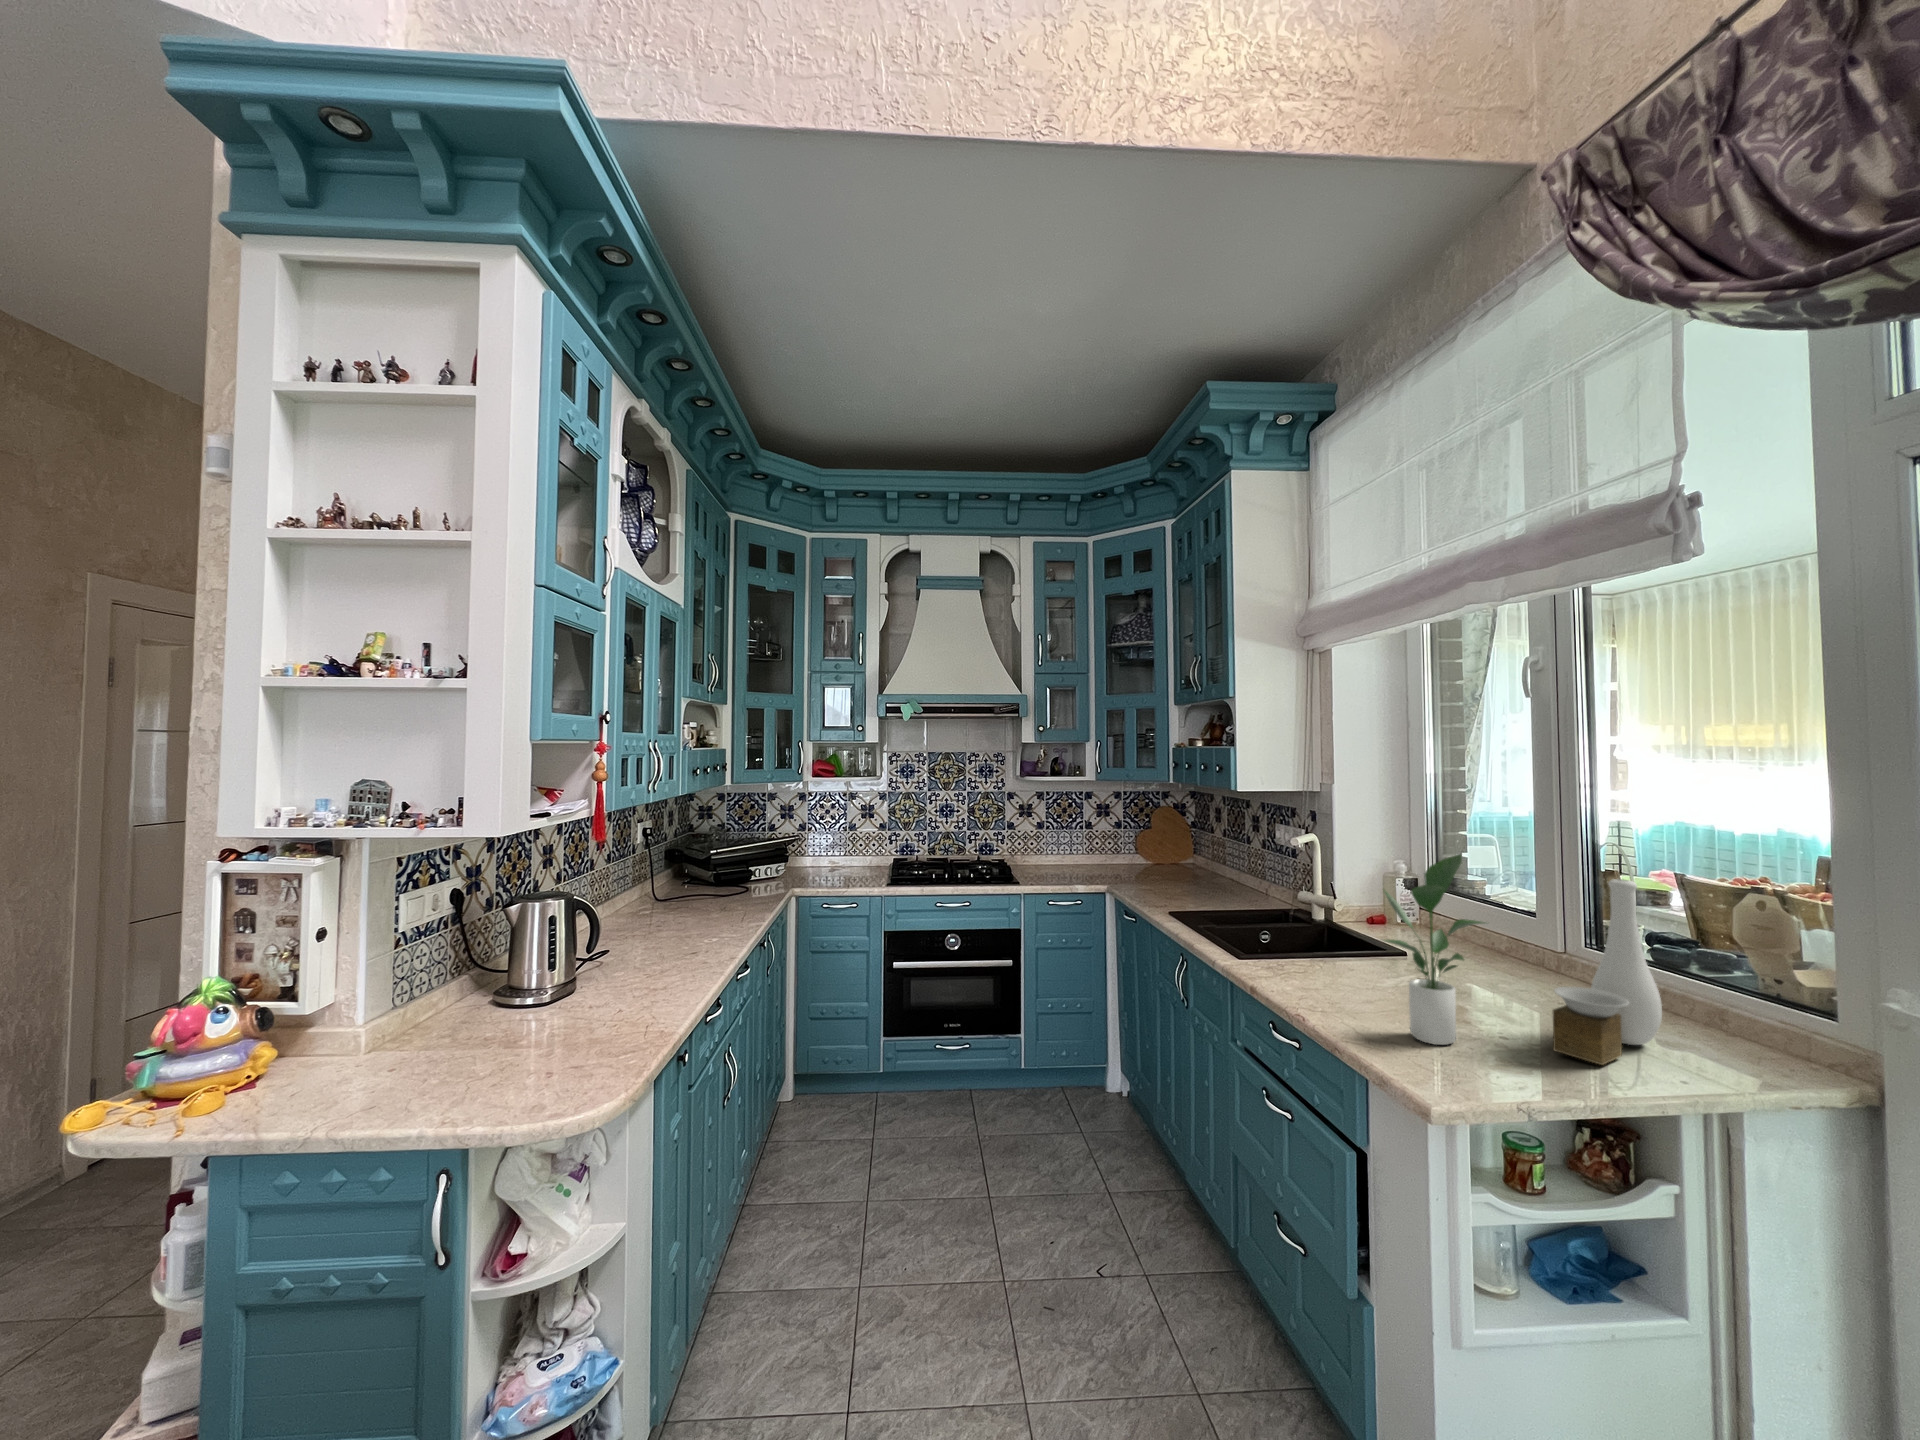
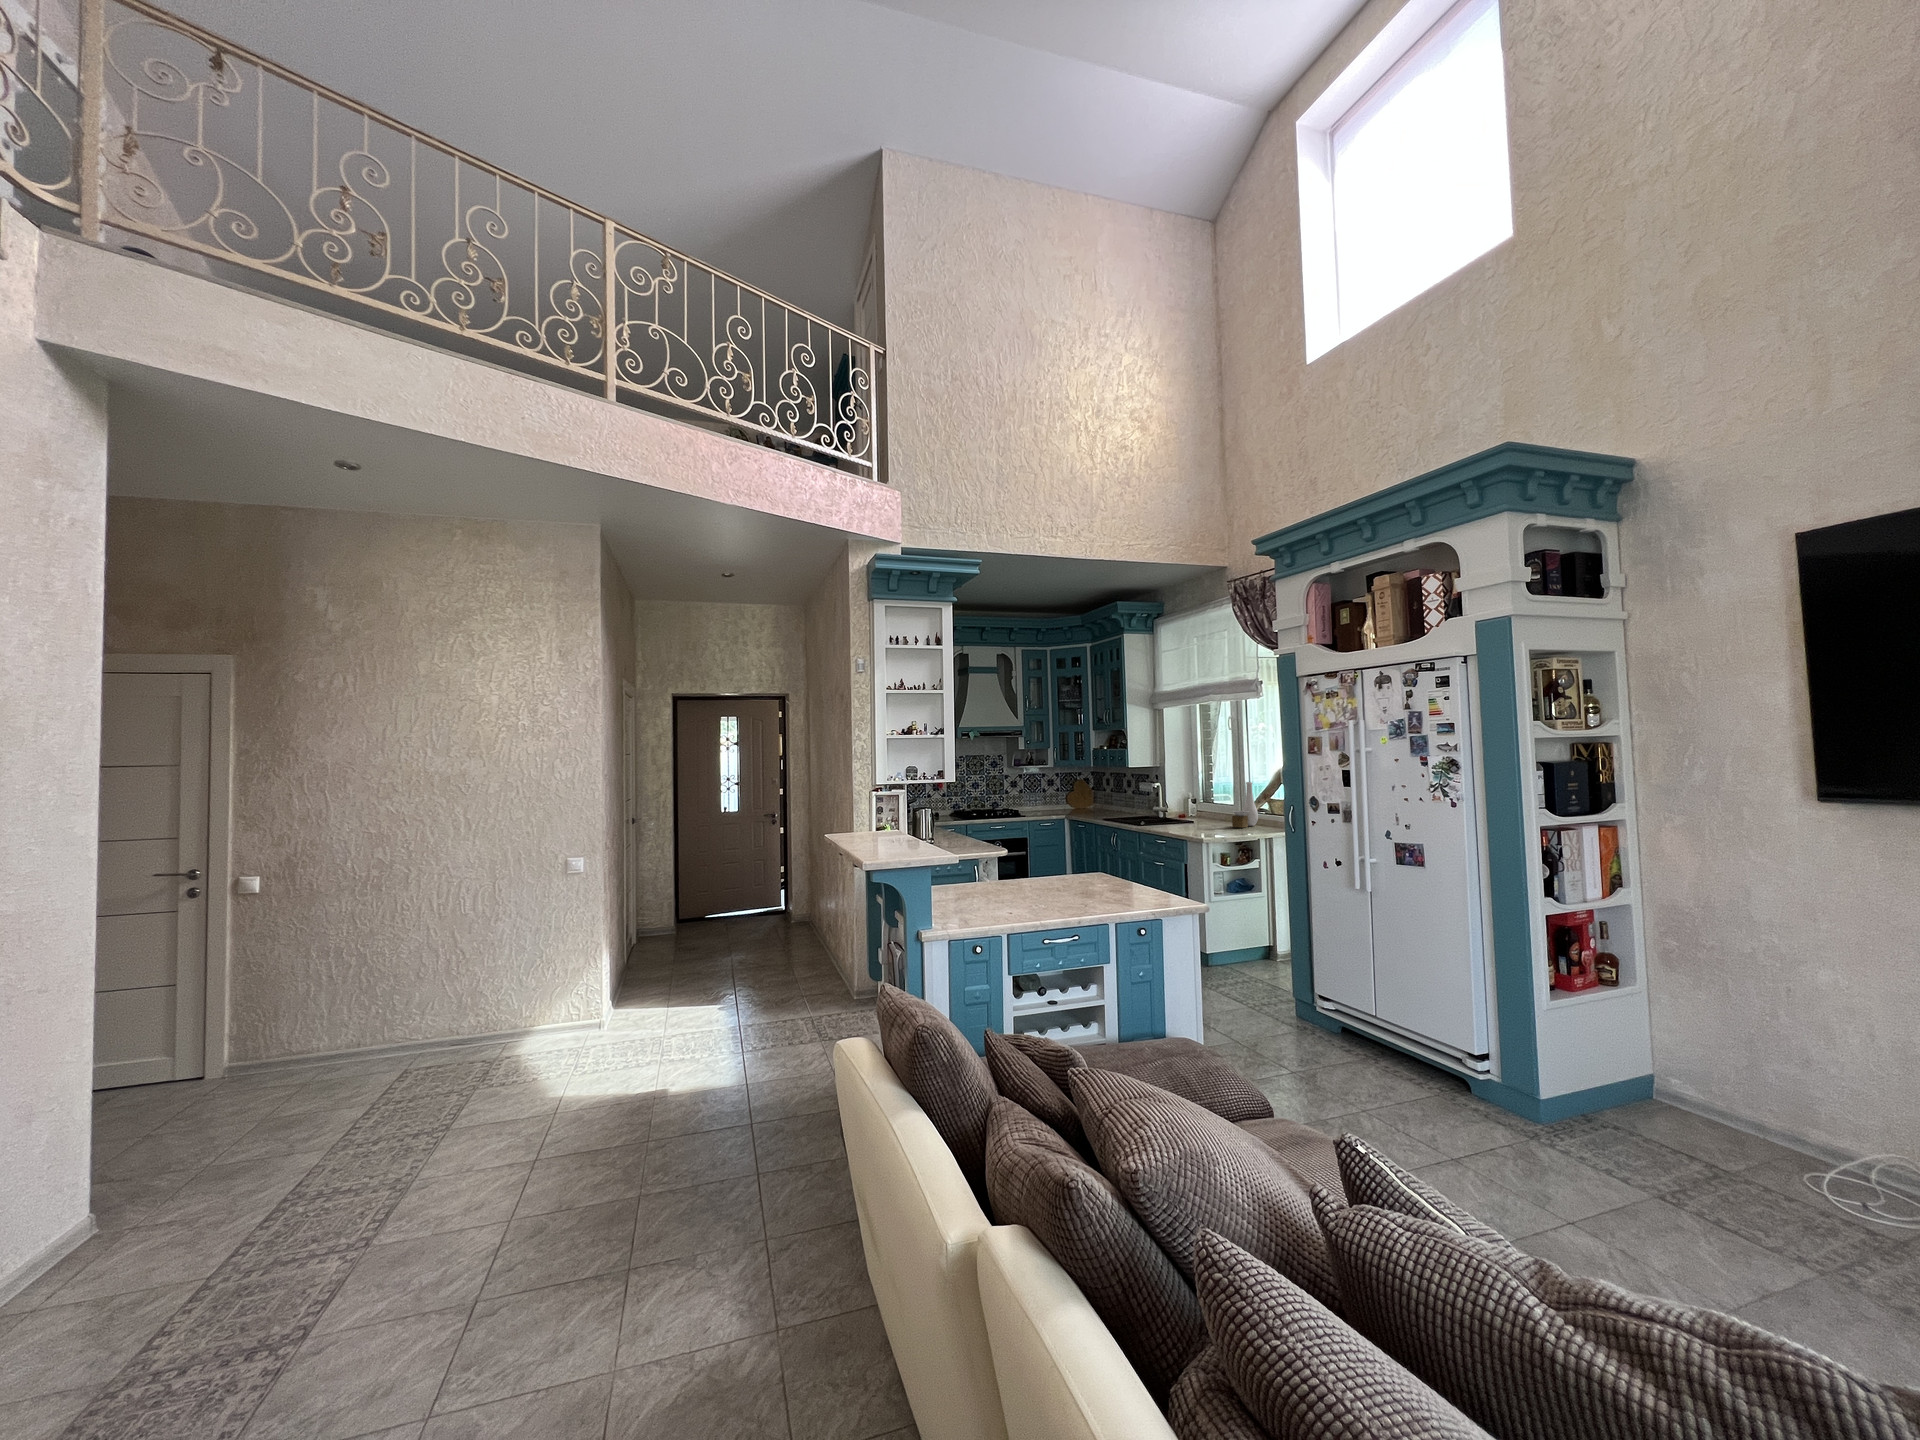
potted plant: present [1384,854,1485,1045] -> none [1190,777,1217,829]

